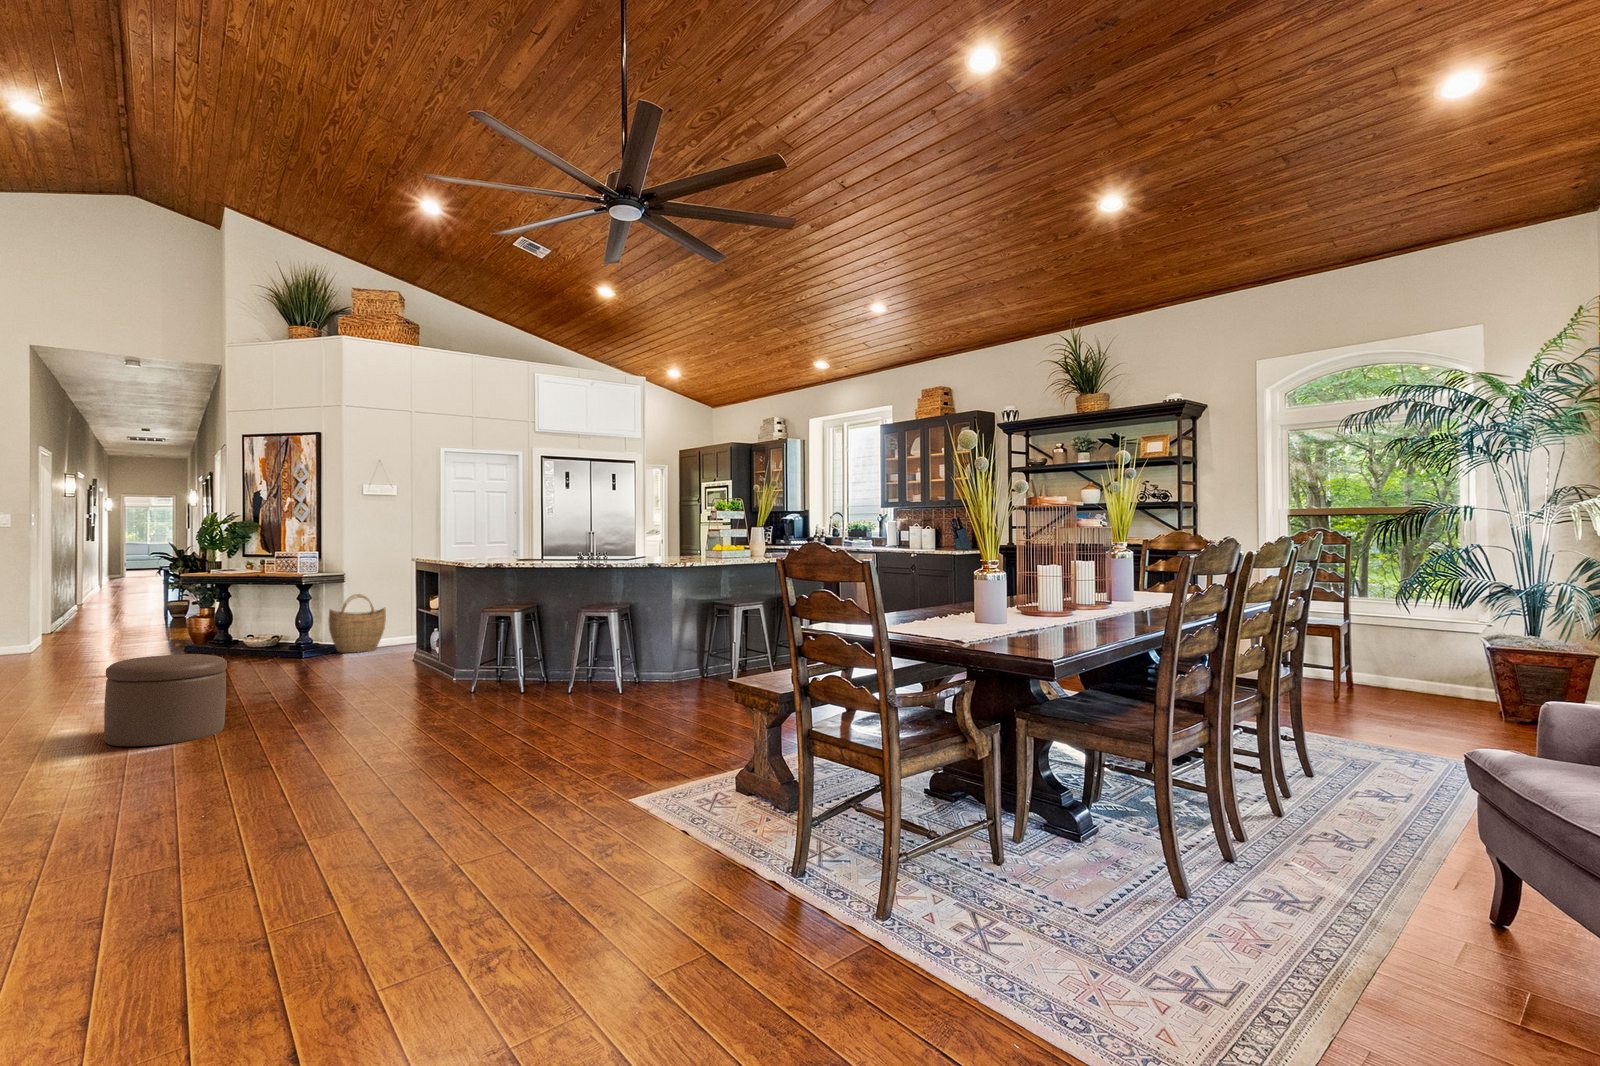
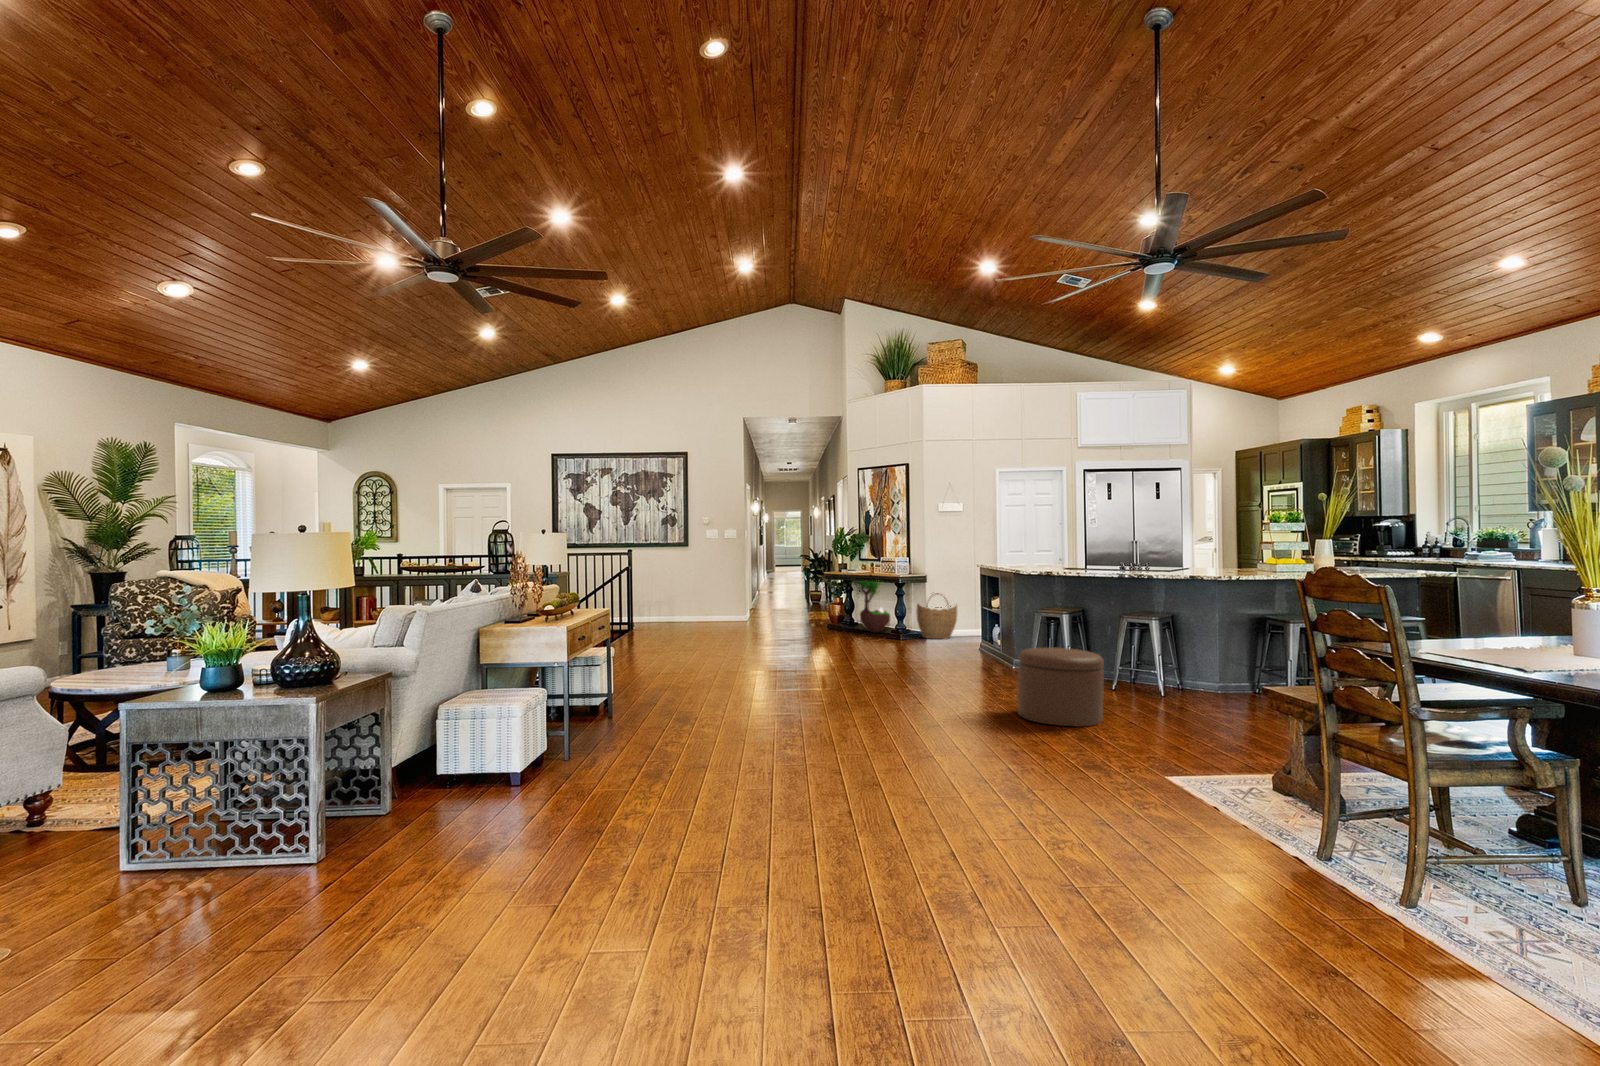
potted tree: none [224,562,291,651] -> present [852,568,890,633]
ottoman: present [104,654,227,746] -> present [1018,648,1104,727]

